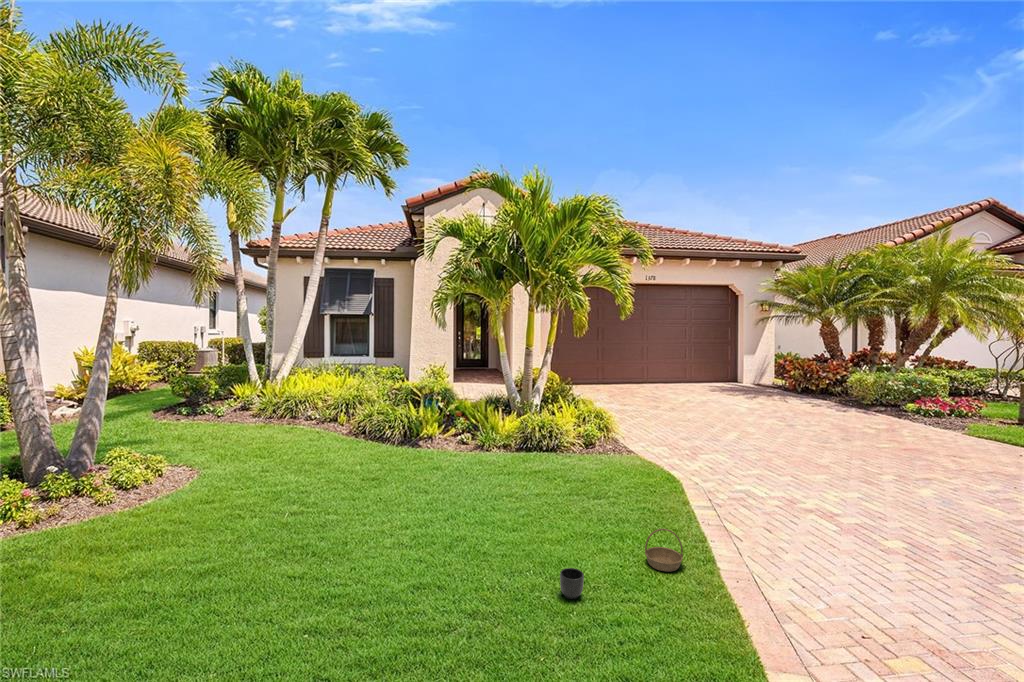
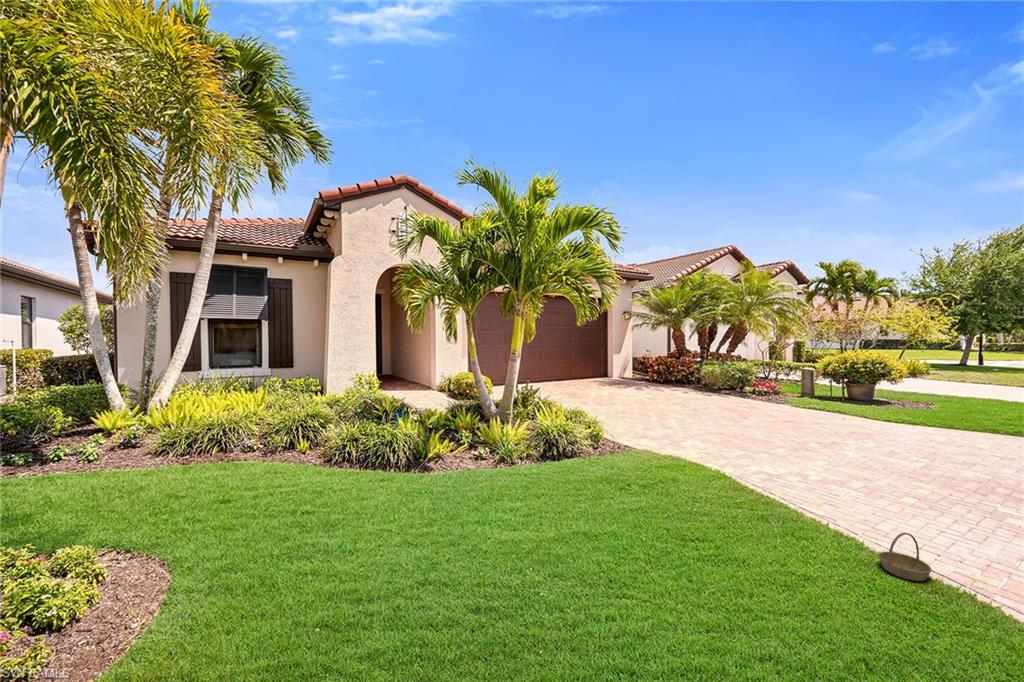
planter: present [560,568,584,599] -> none [914,610,956,654]

